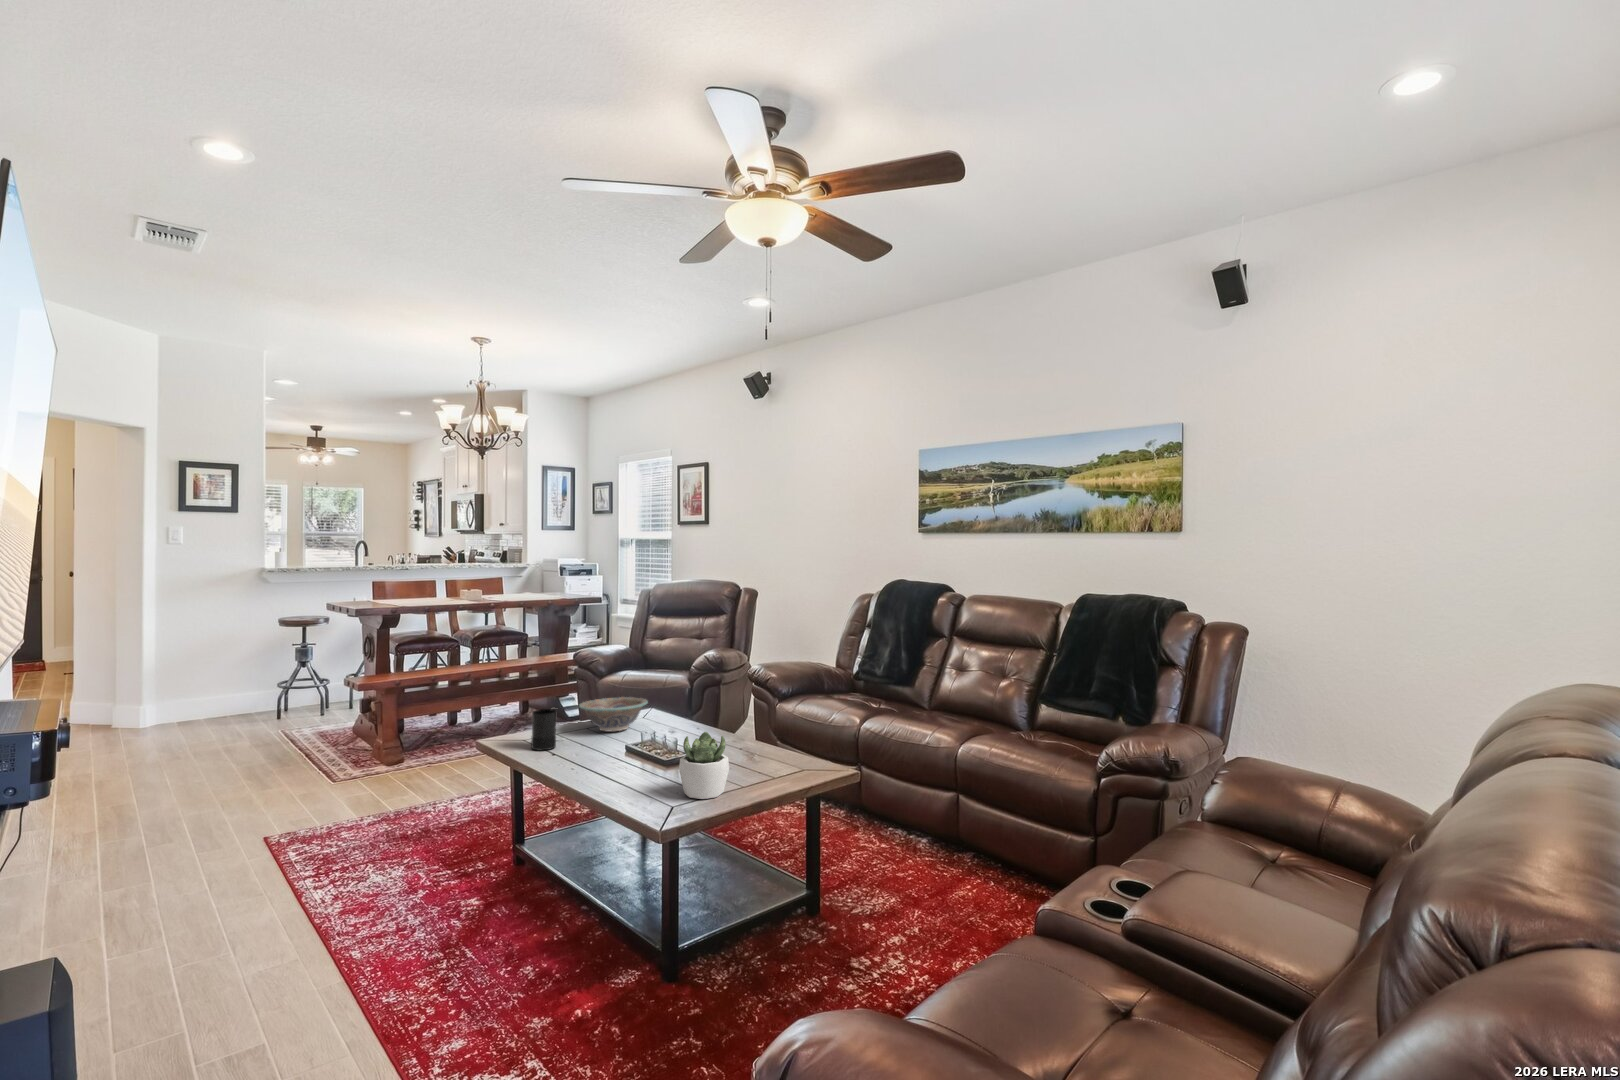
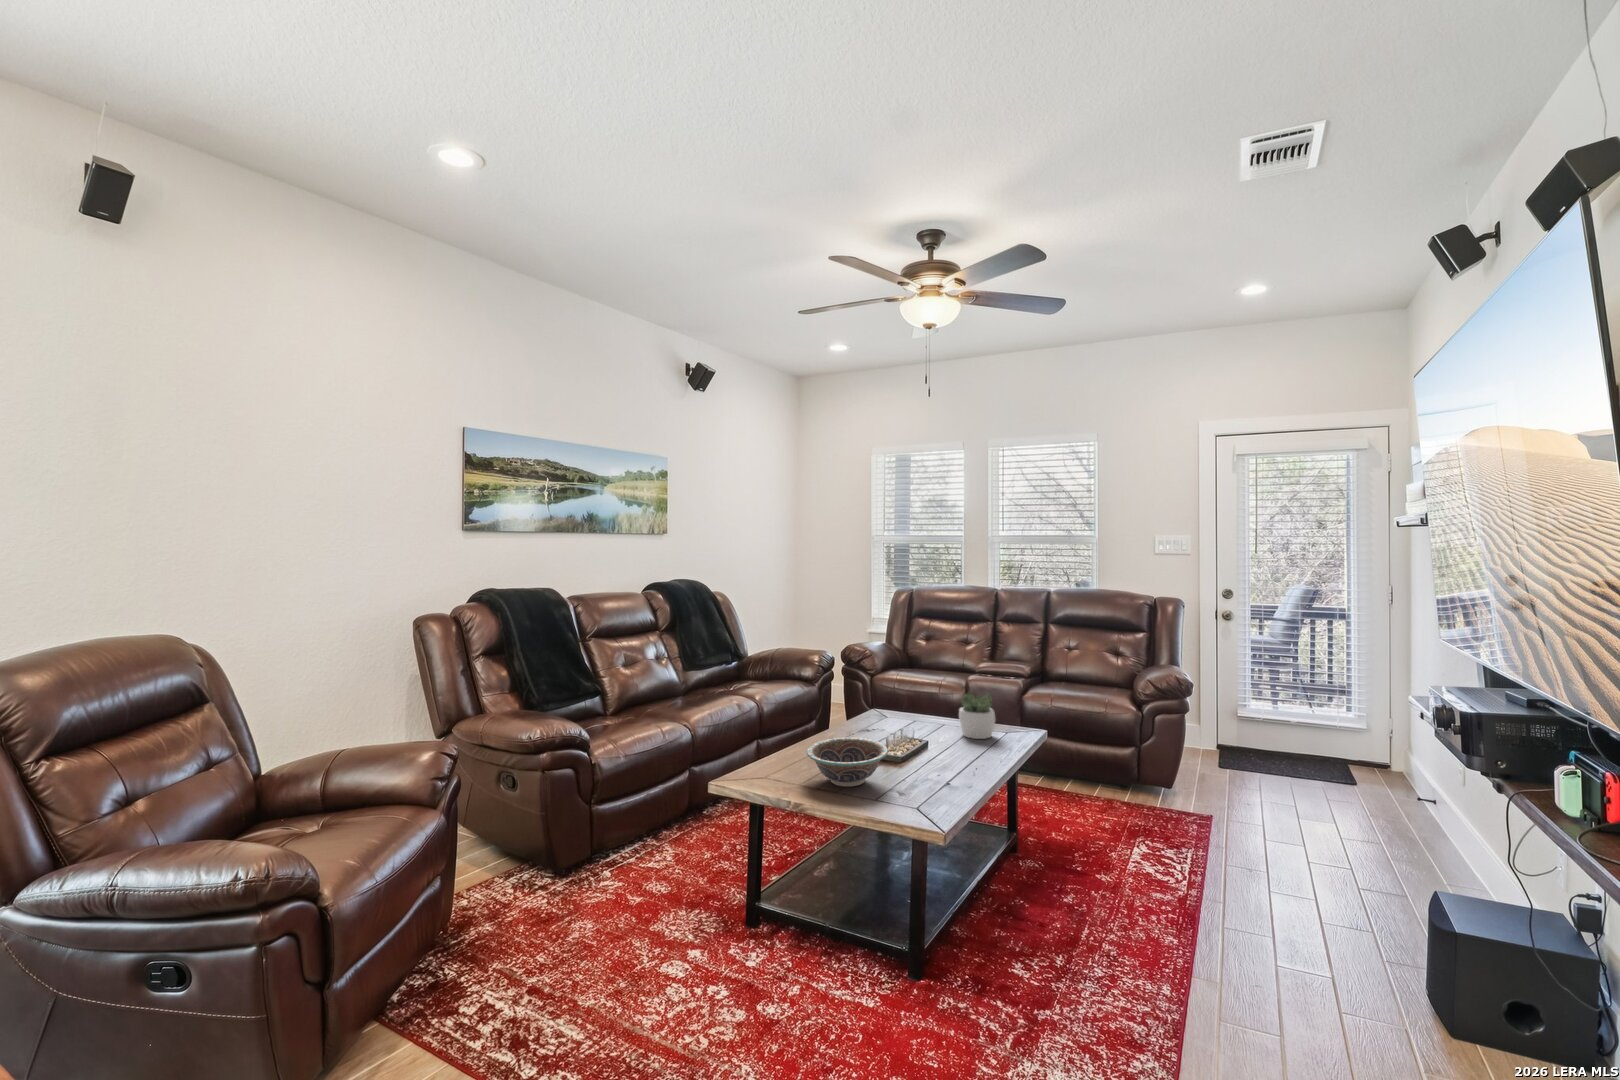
candle: present [531,709,557,751] -> none [930,745,958,800]

